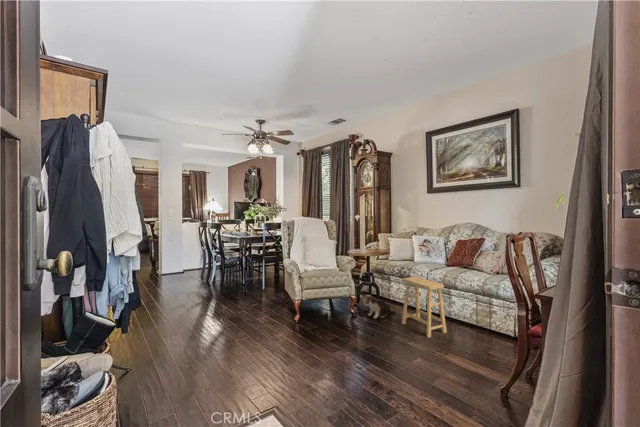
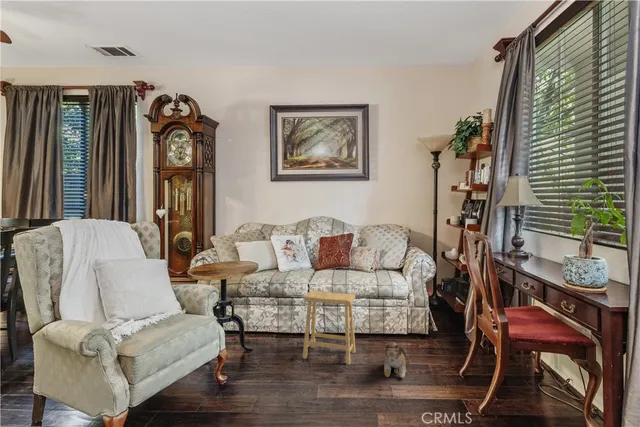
plush toy: present [360,295,396,318] -> present [384,342,408,378]

